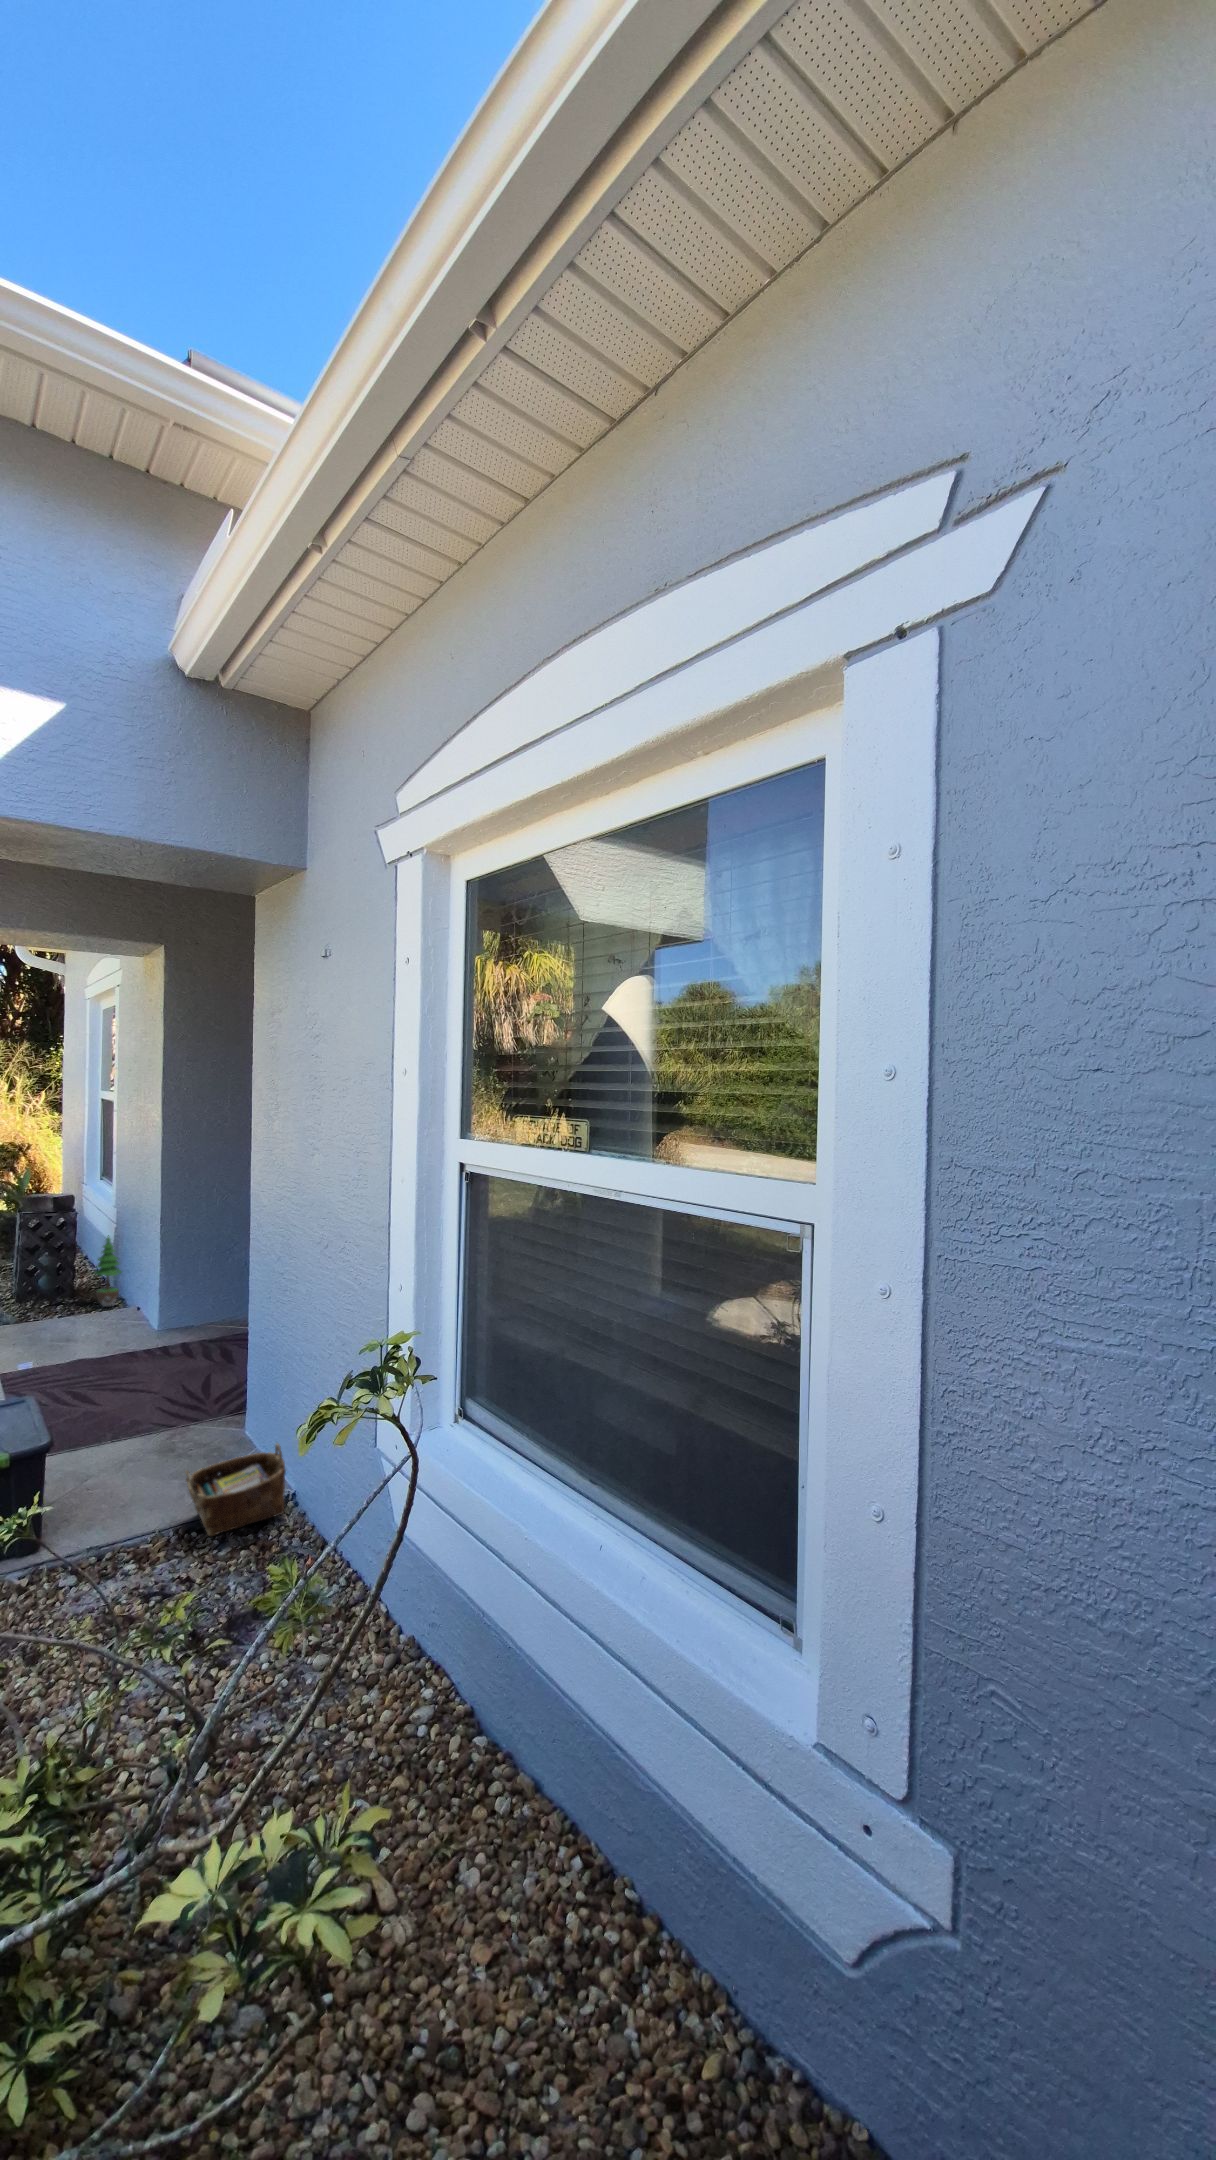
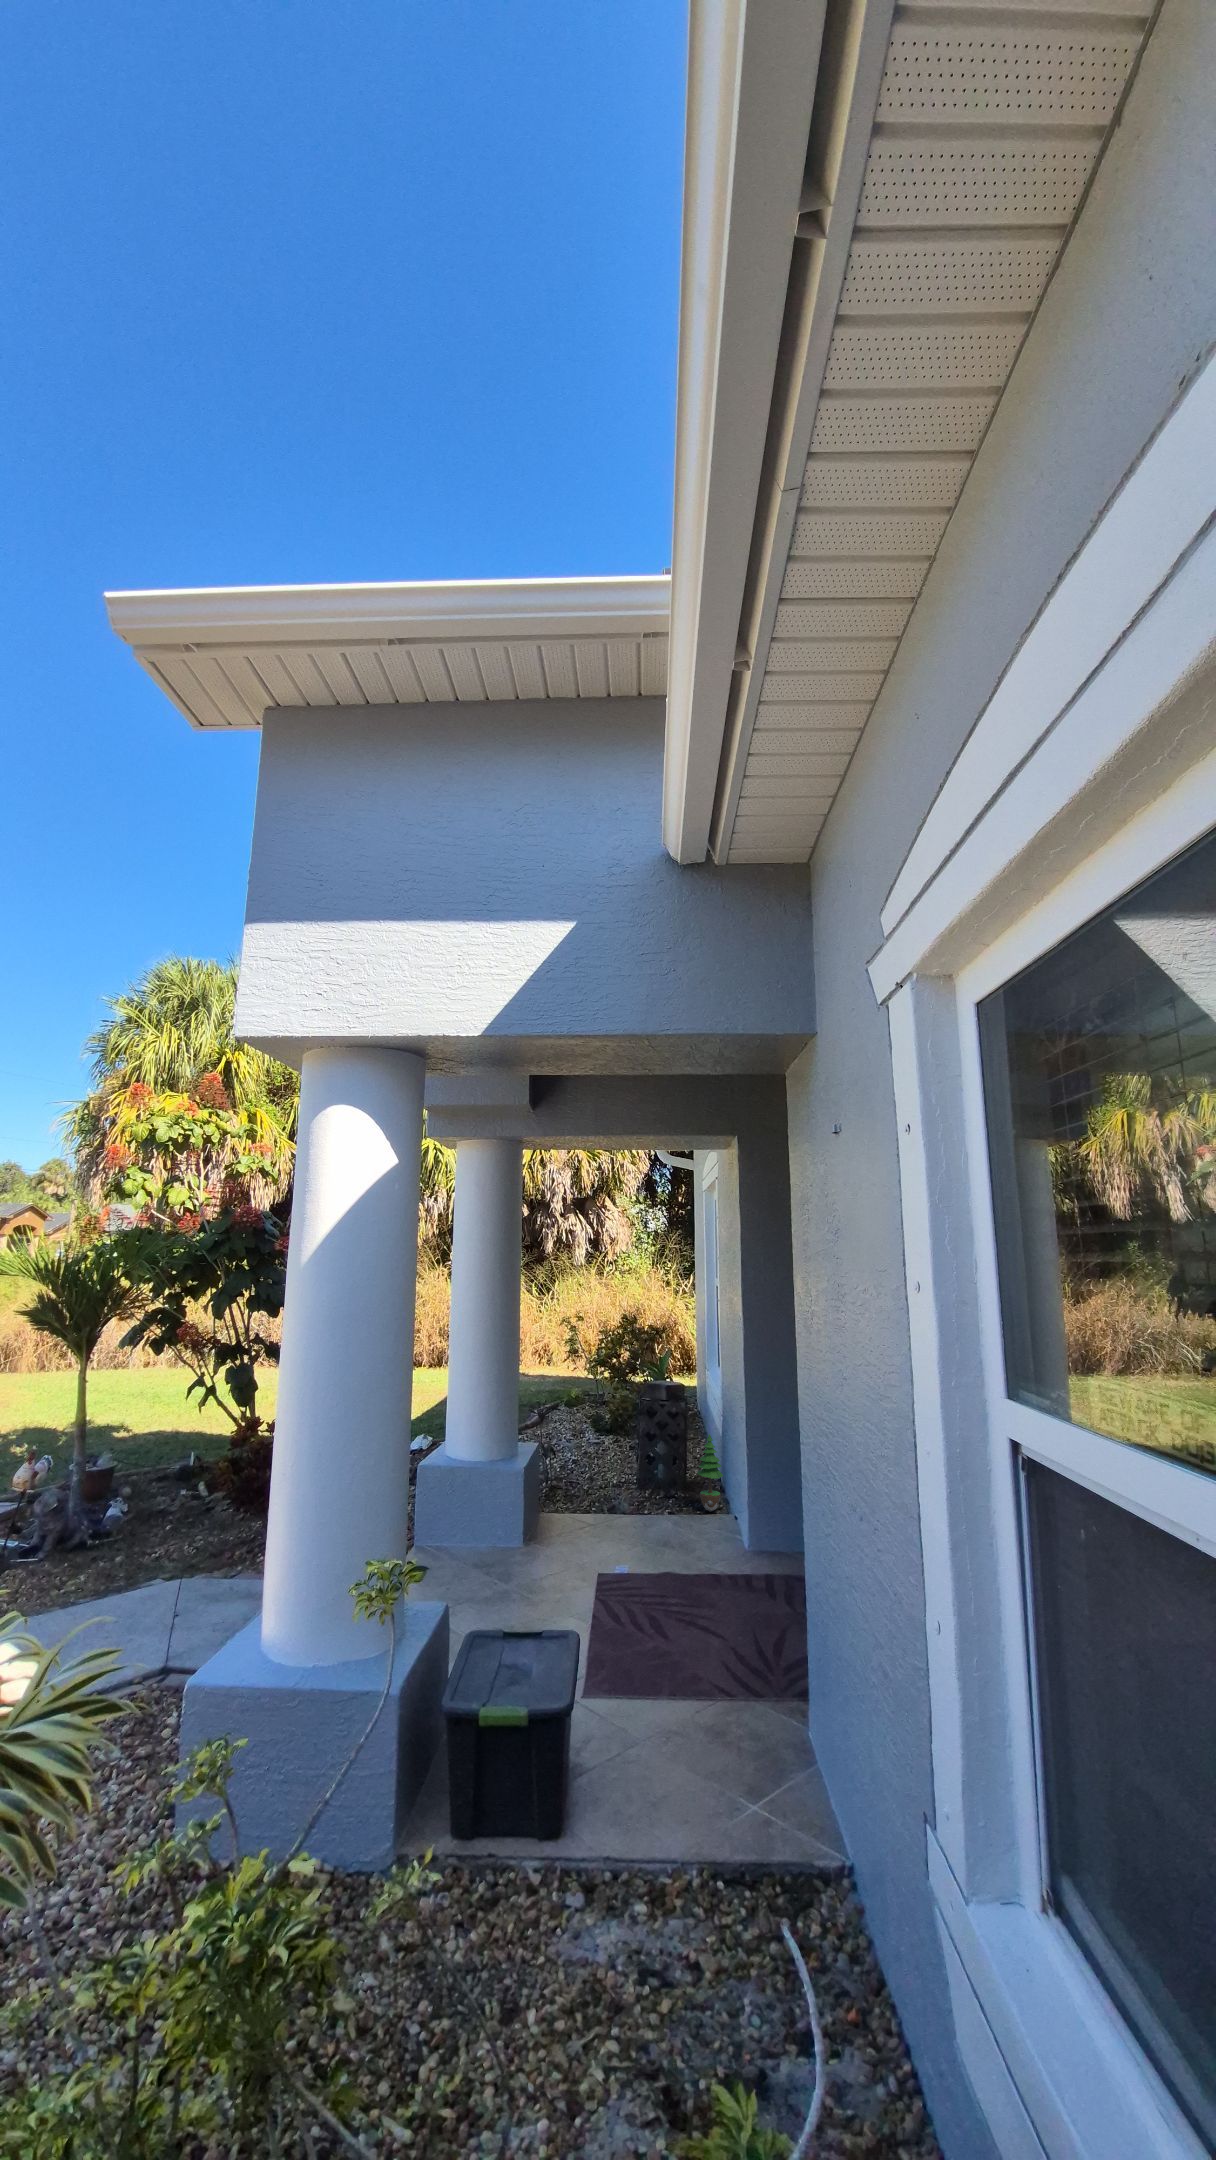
woven basket: present [185,1443,286,1536] -> none [711,1780,835,1901]

